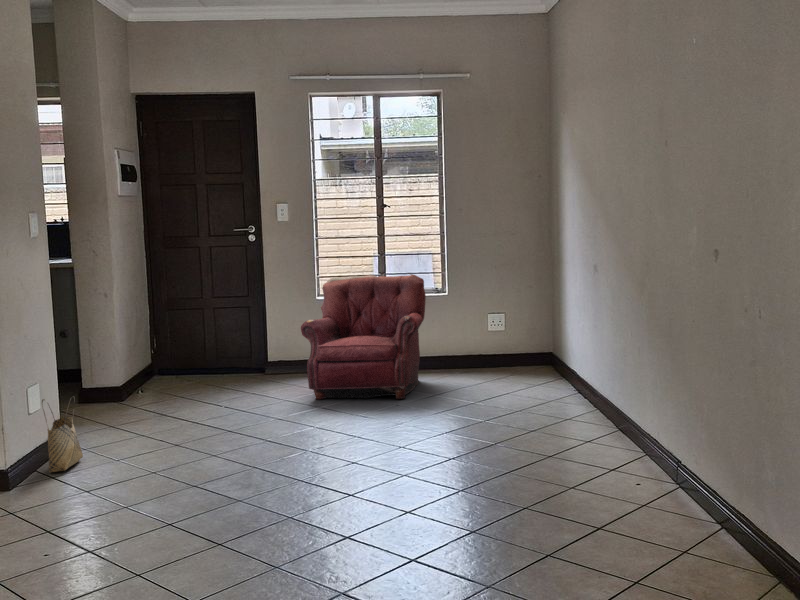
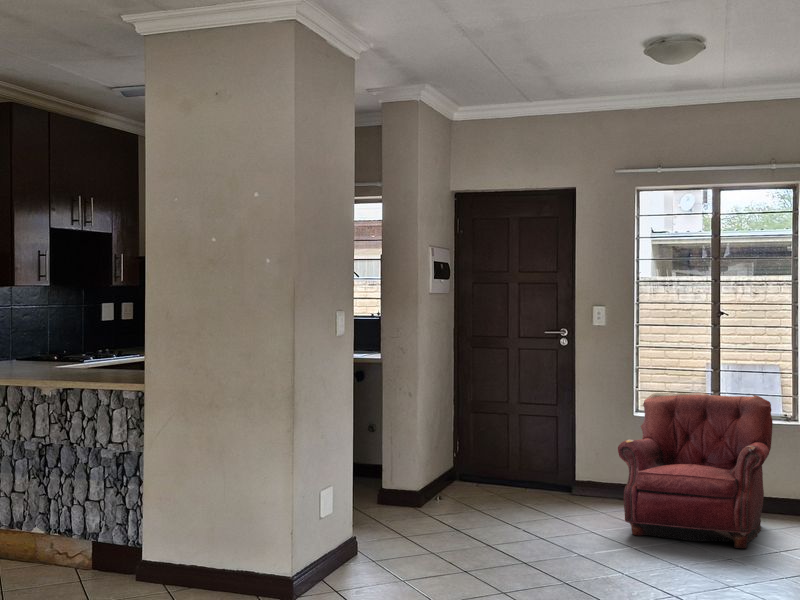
woven basket: present [42,399,83,472] -> none [336,502,373,585]

